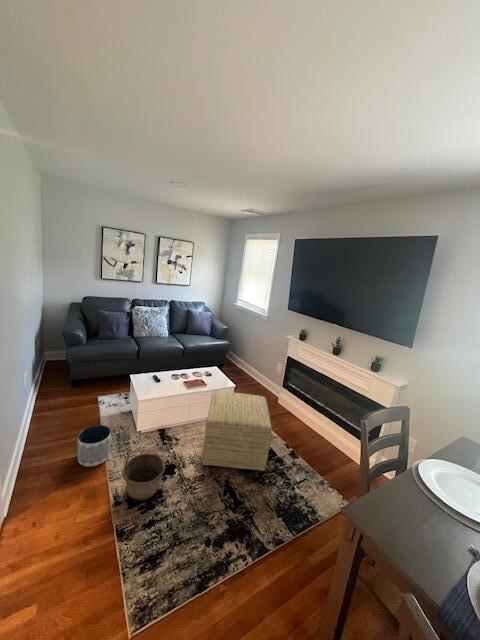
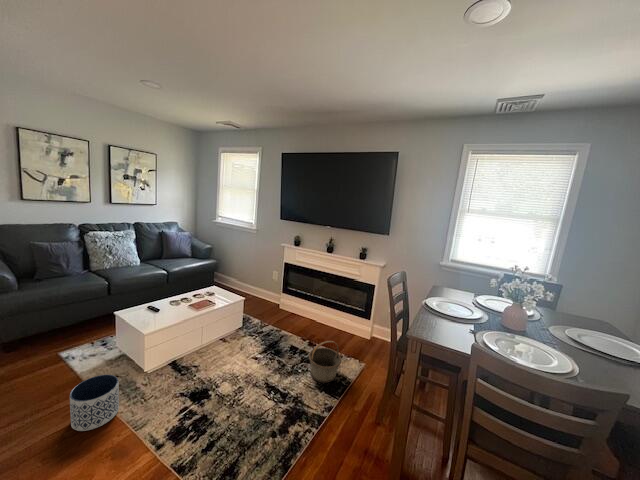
ottoman: present [202,391,272,471] -> none [225,300,299,378]
basket: present [122,449,166,500] -> present [309,341,342,383]

